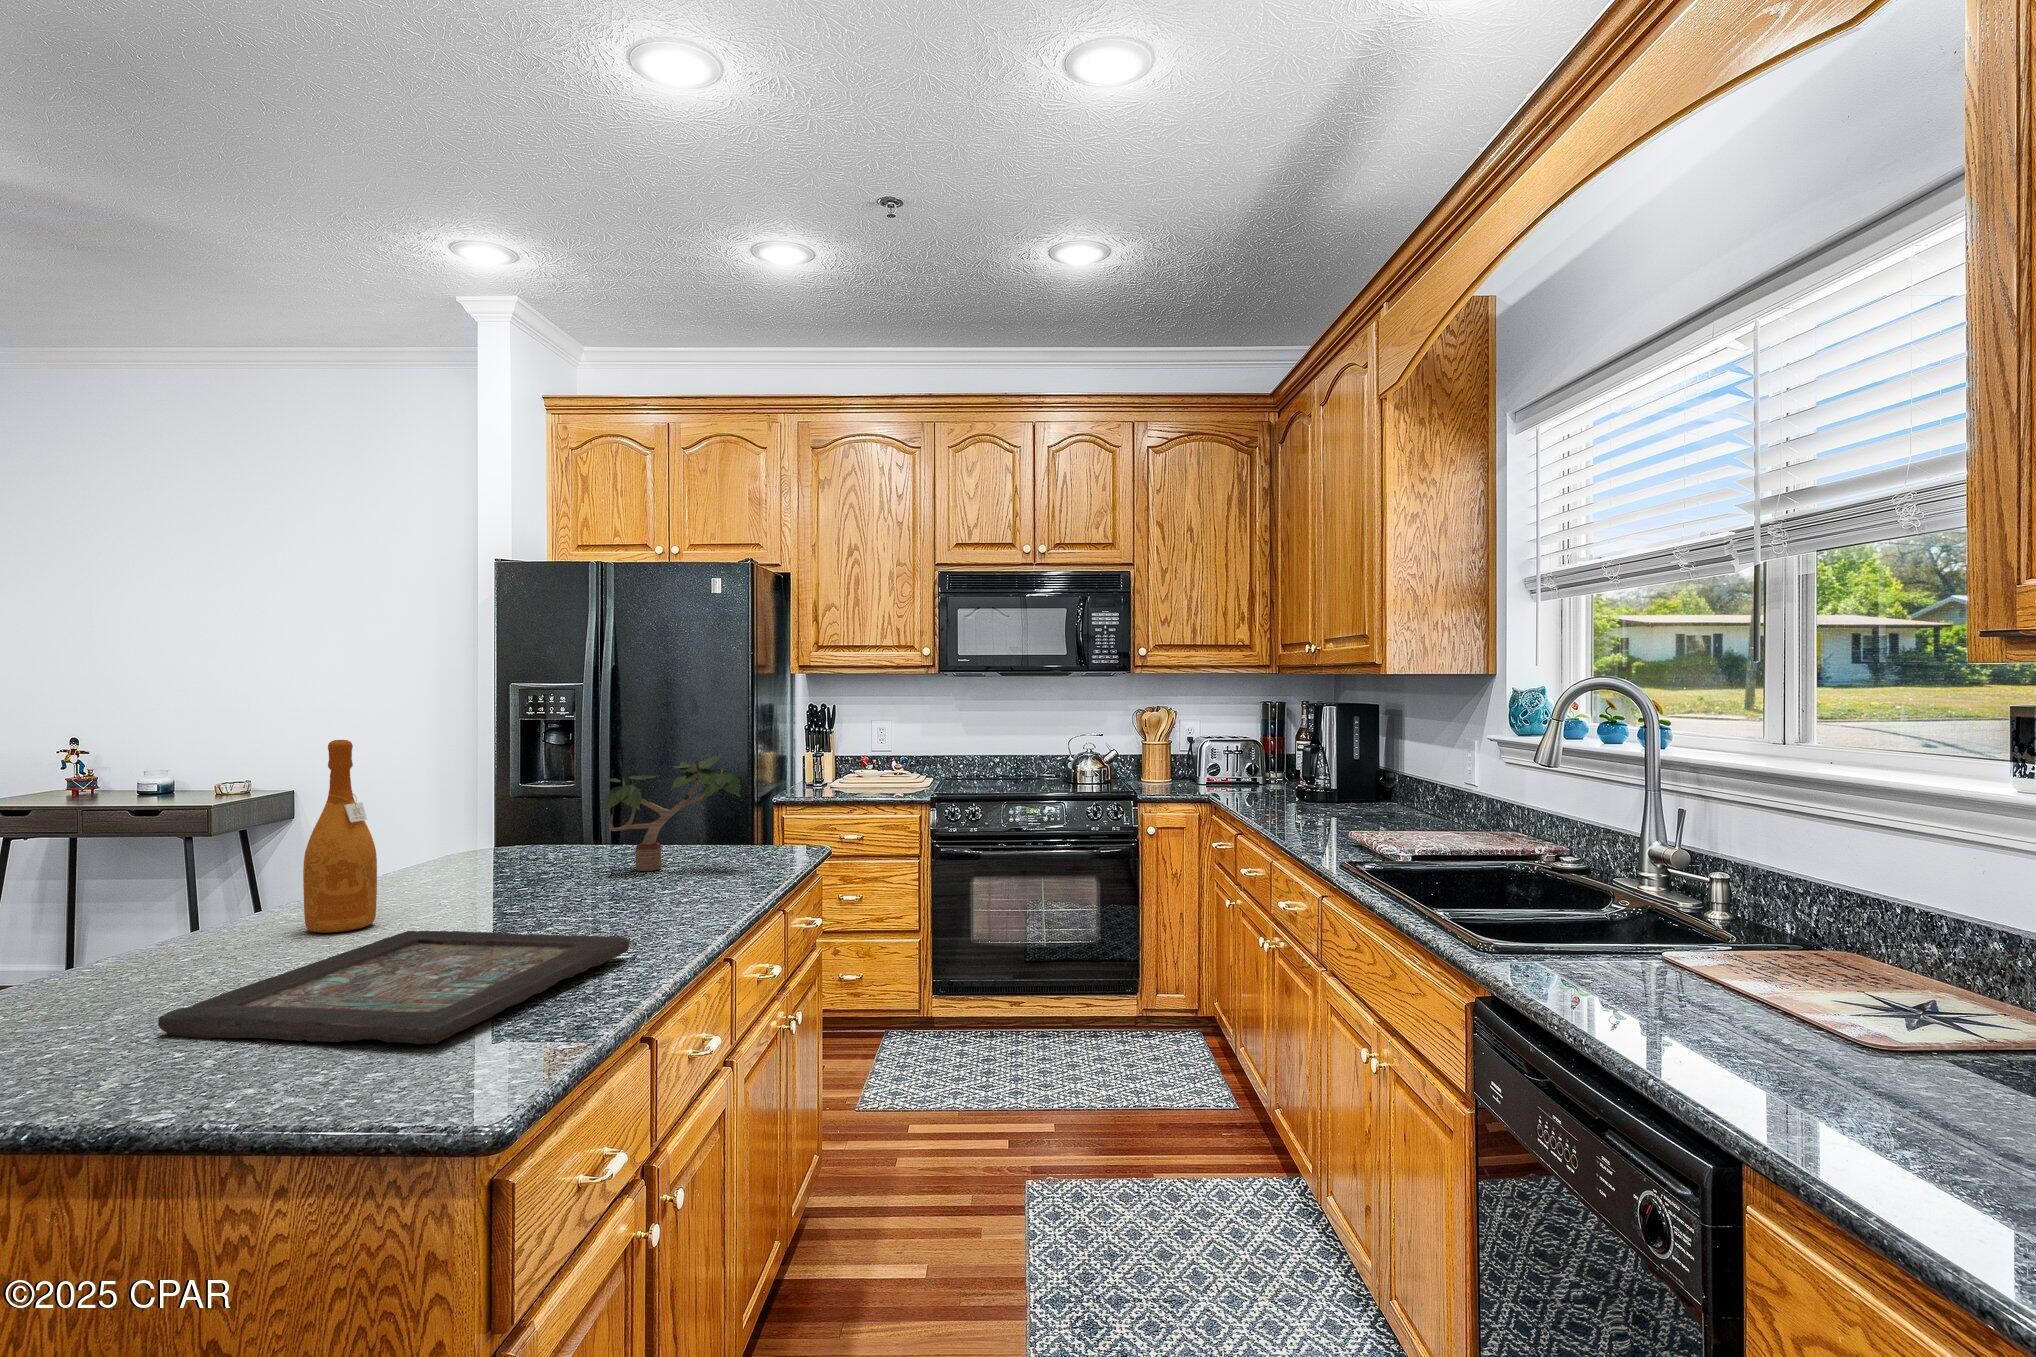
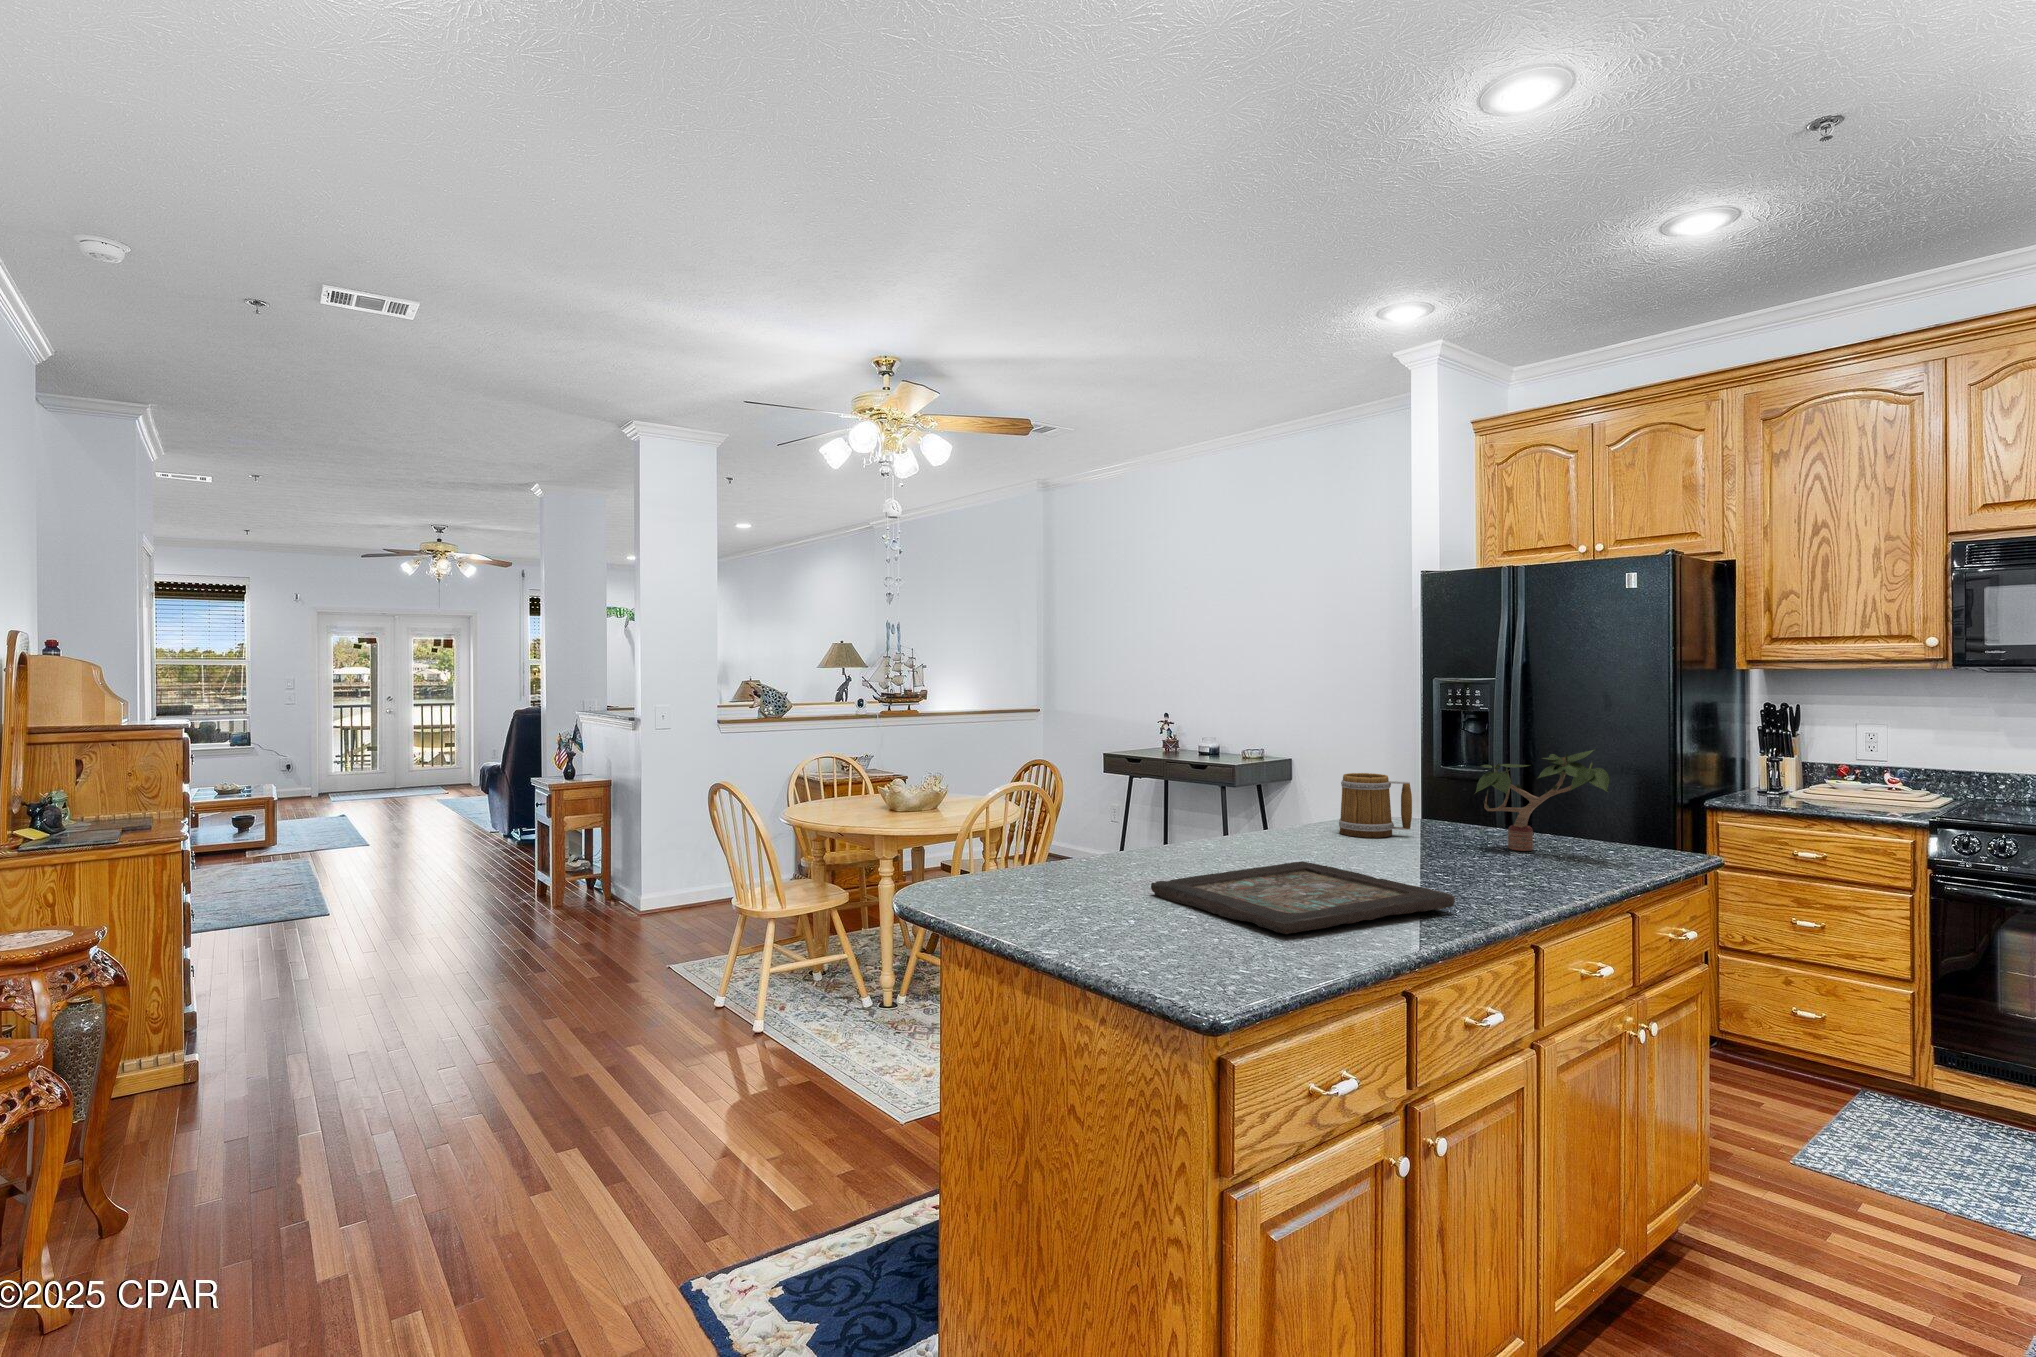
wine bottle: present [303,740,377,933] -> none [1248,721,1292,856]
mug: none [425,801,522,884] -> present [1339,773,1412,838]

